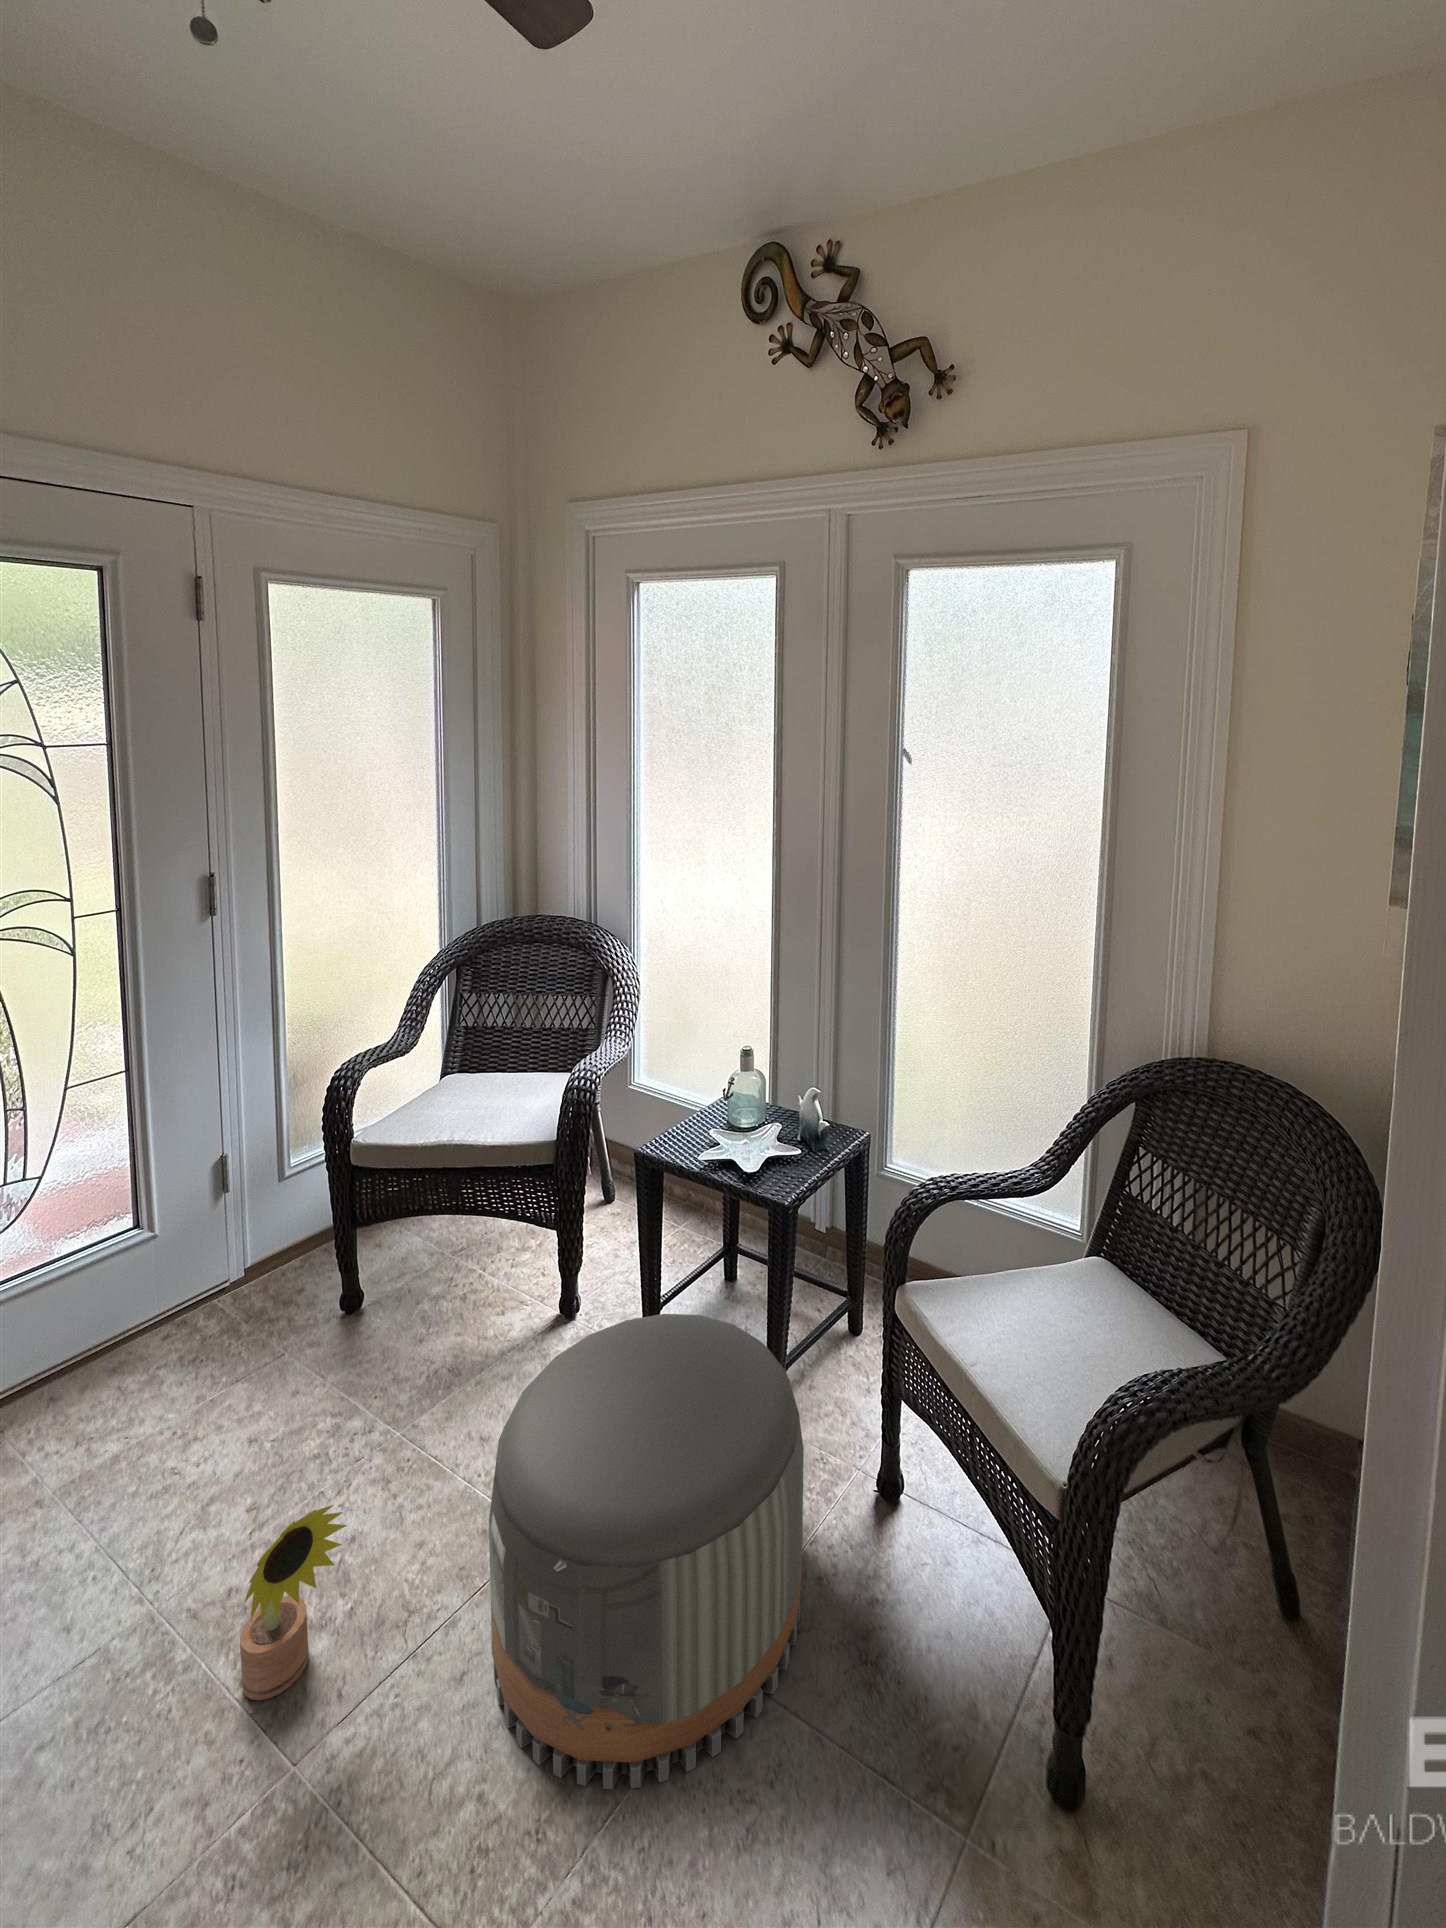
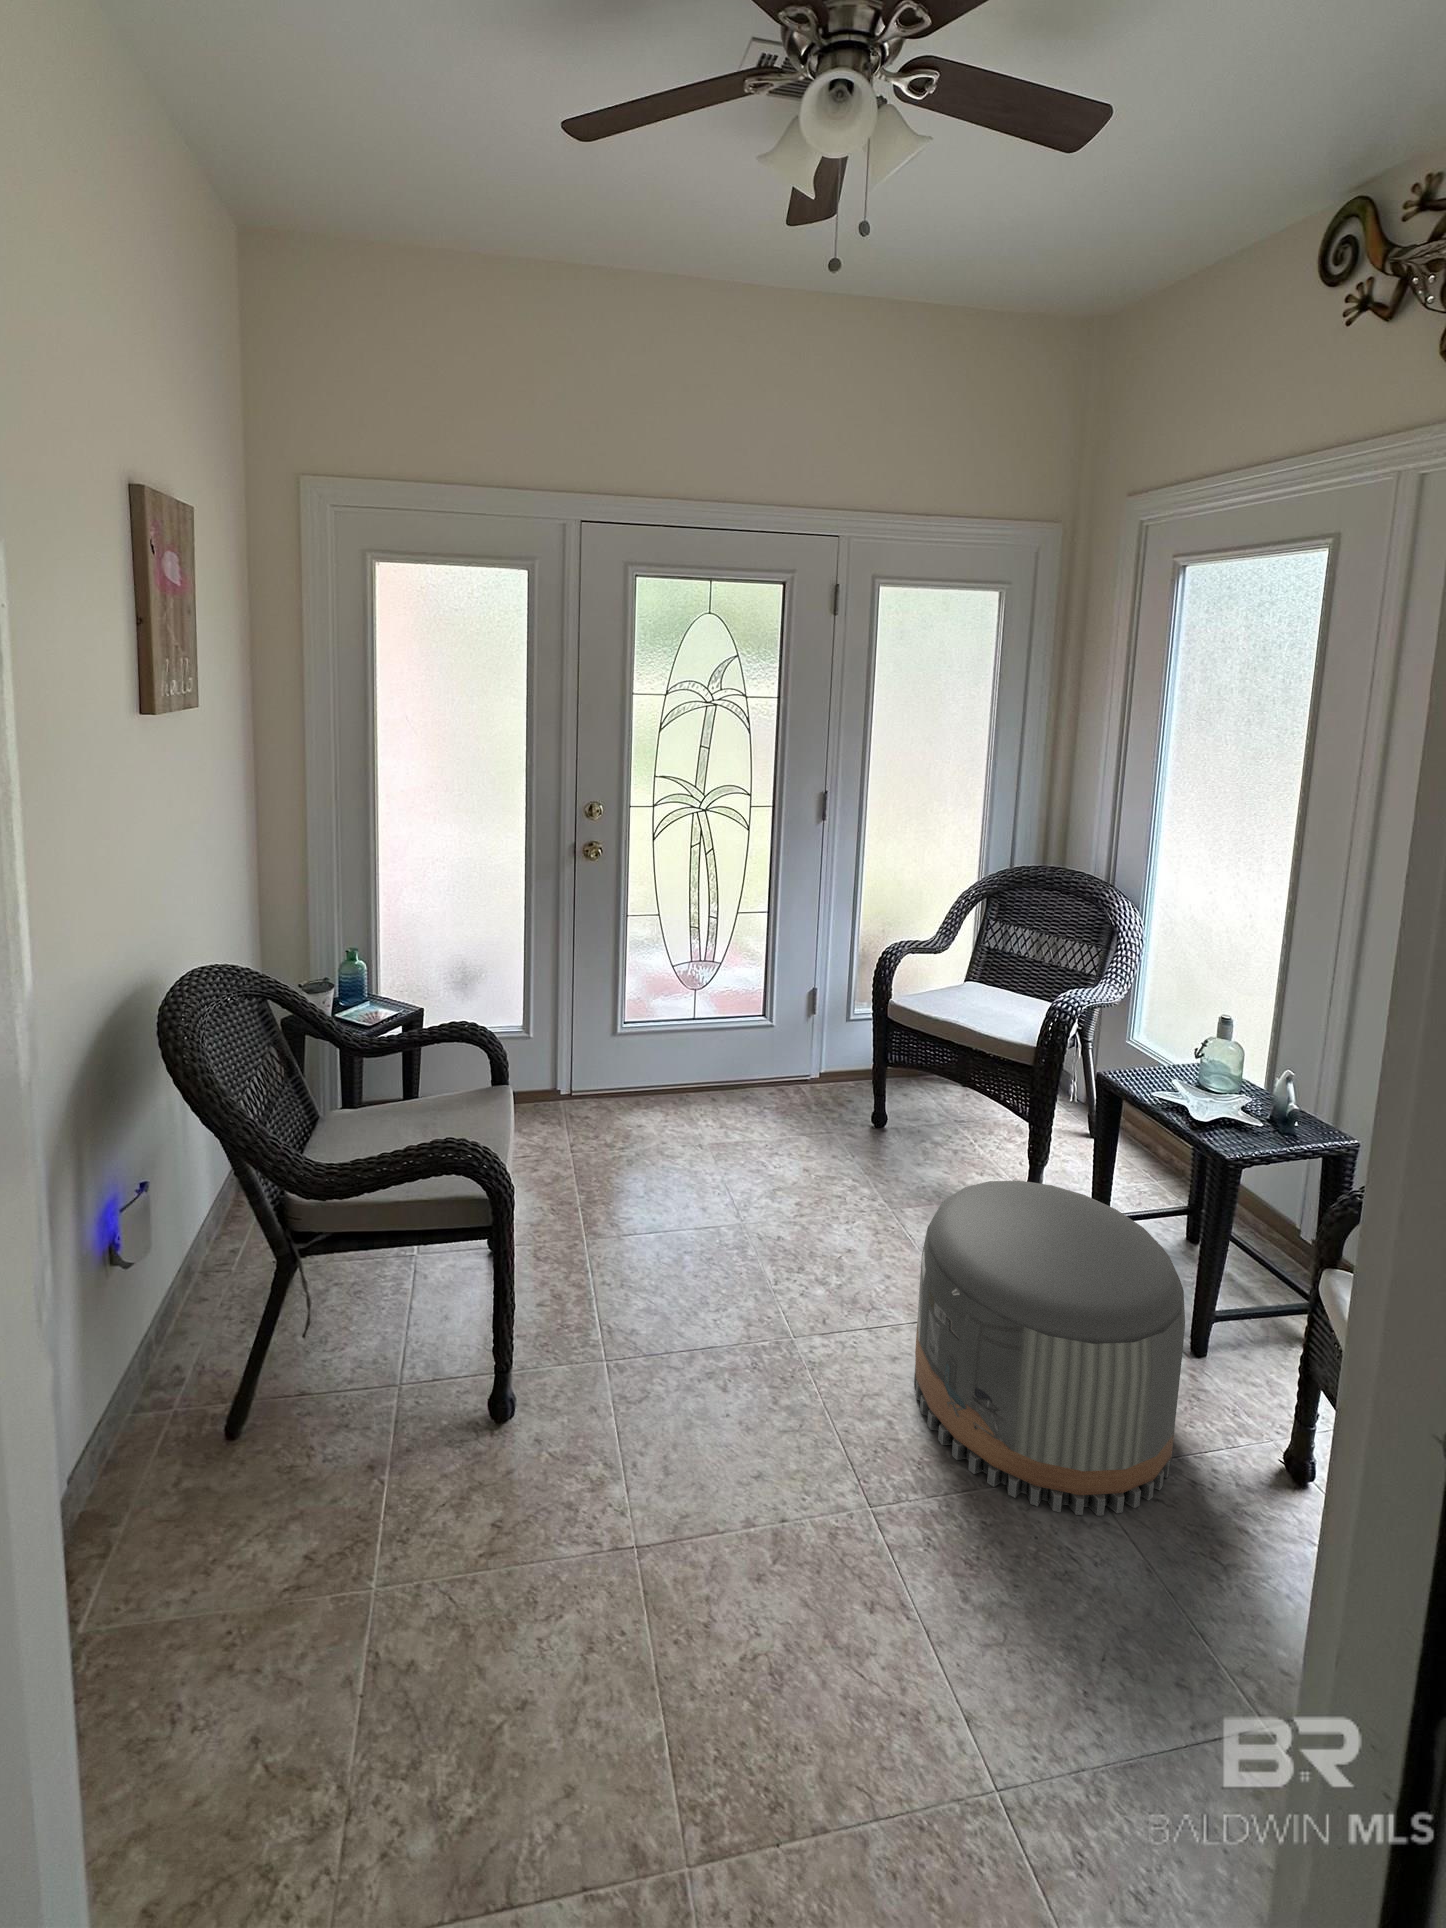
decorative plant: present [240,1505,347,1700] -> none [778,1192,842,1299]

